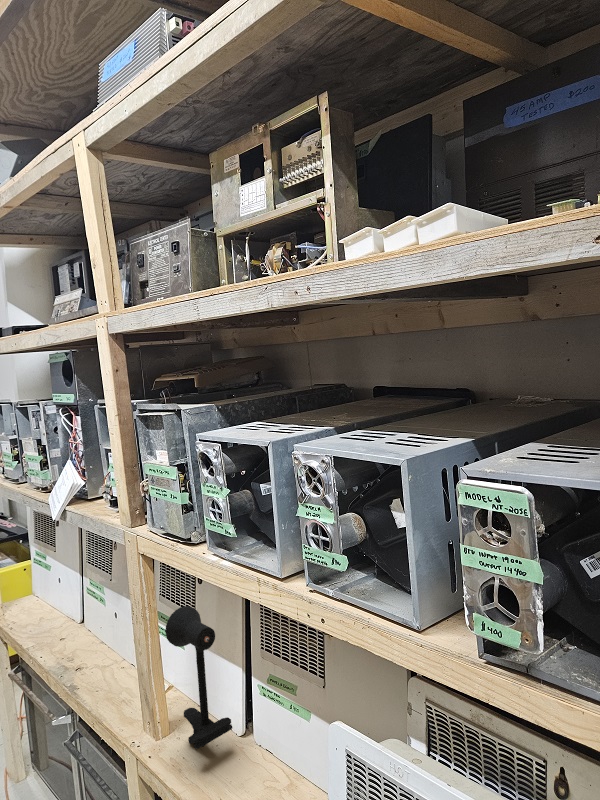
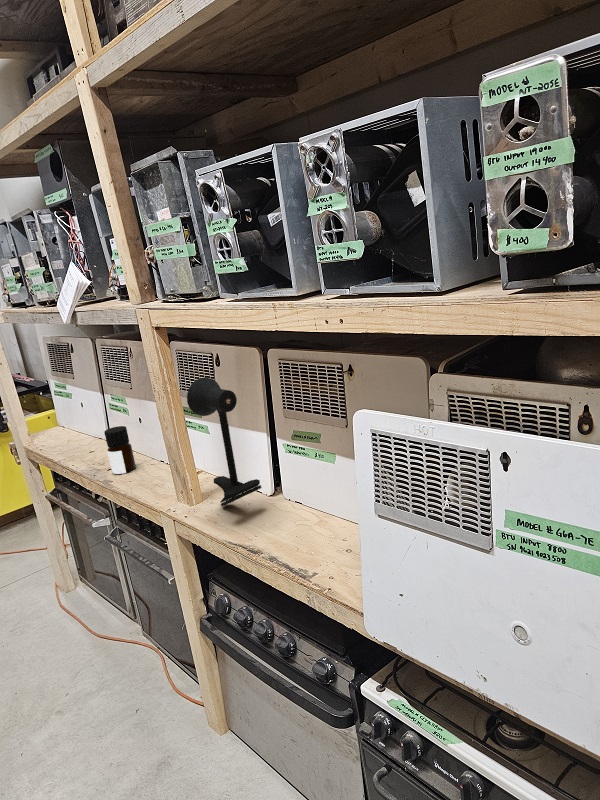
bottle: none [77,624,105,677] -> present [104,426,136,474]

